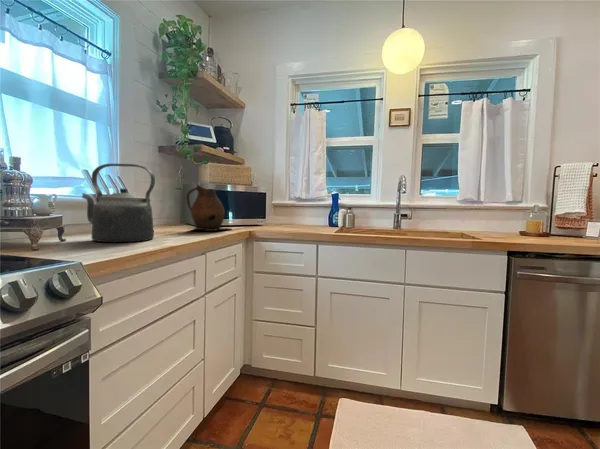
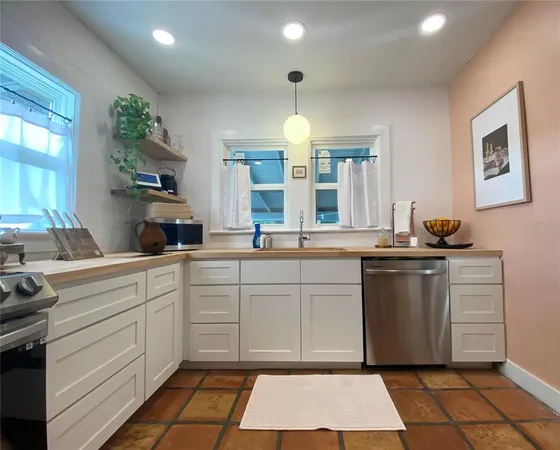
kettle: present [82,164,155,242] -> none [43,202,107,263]

